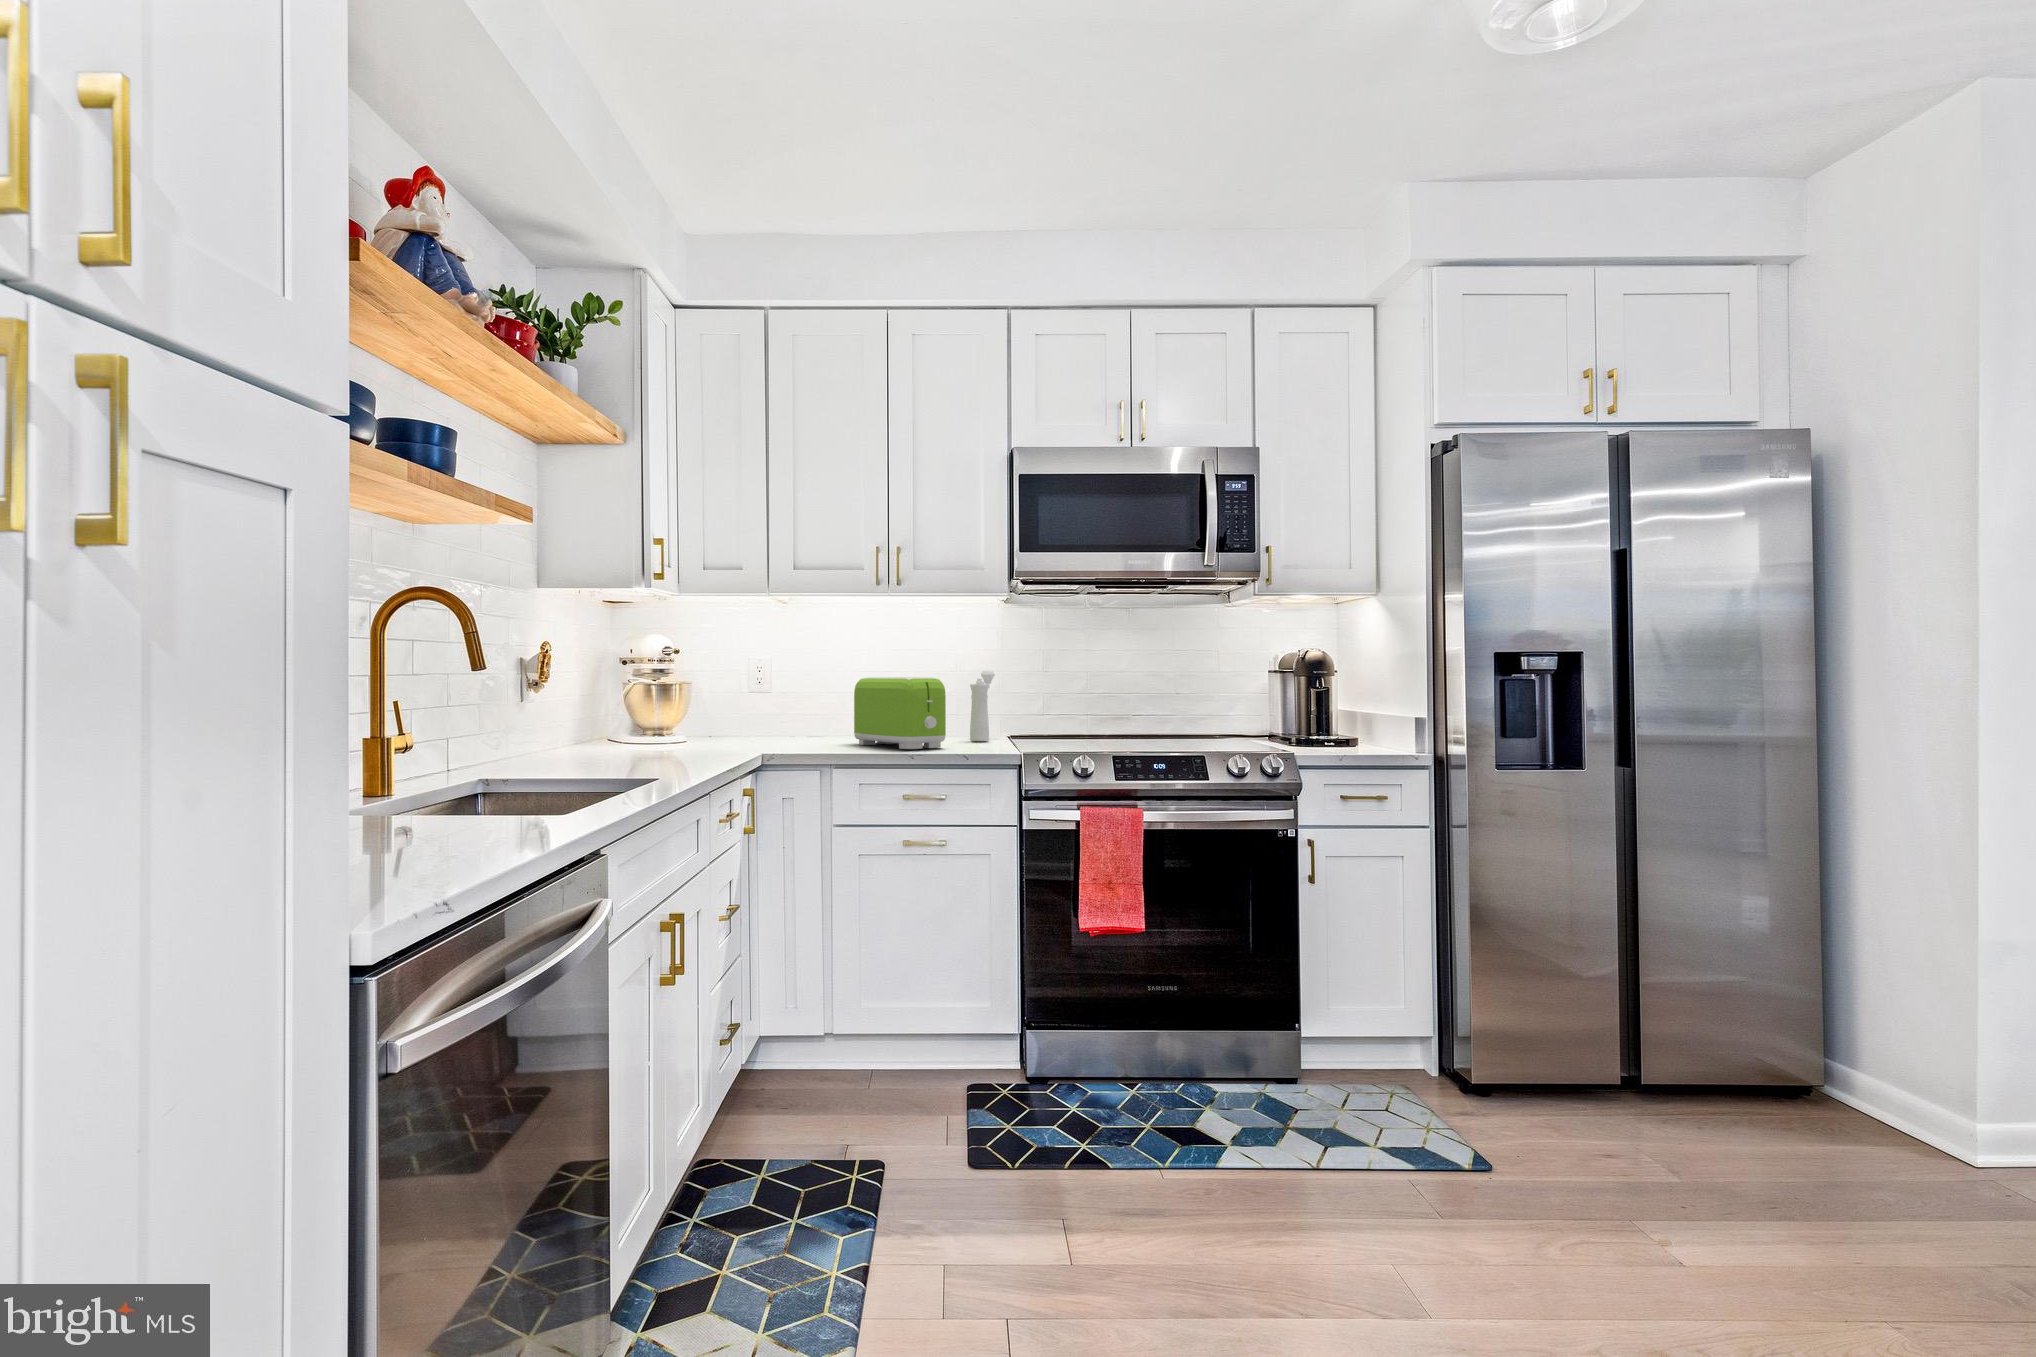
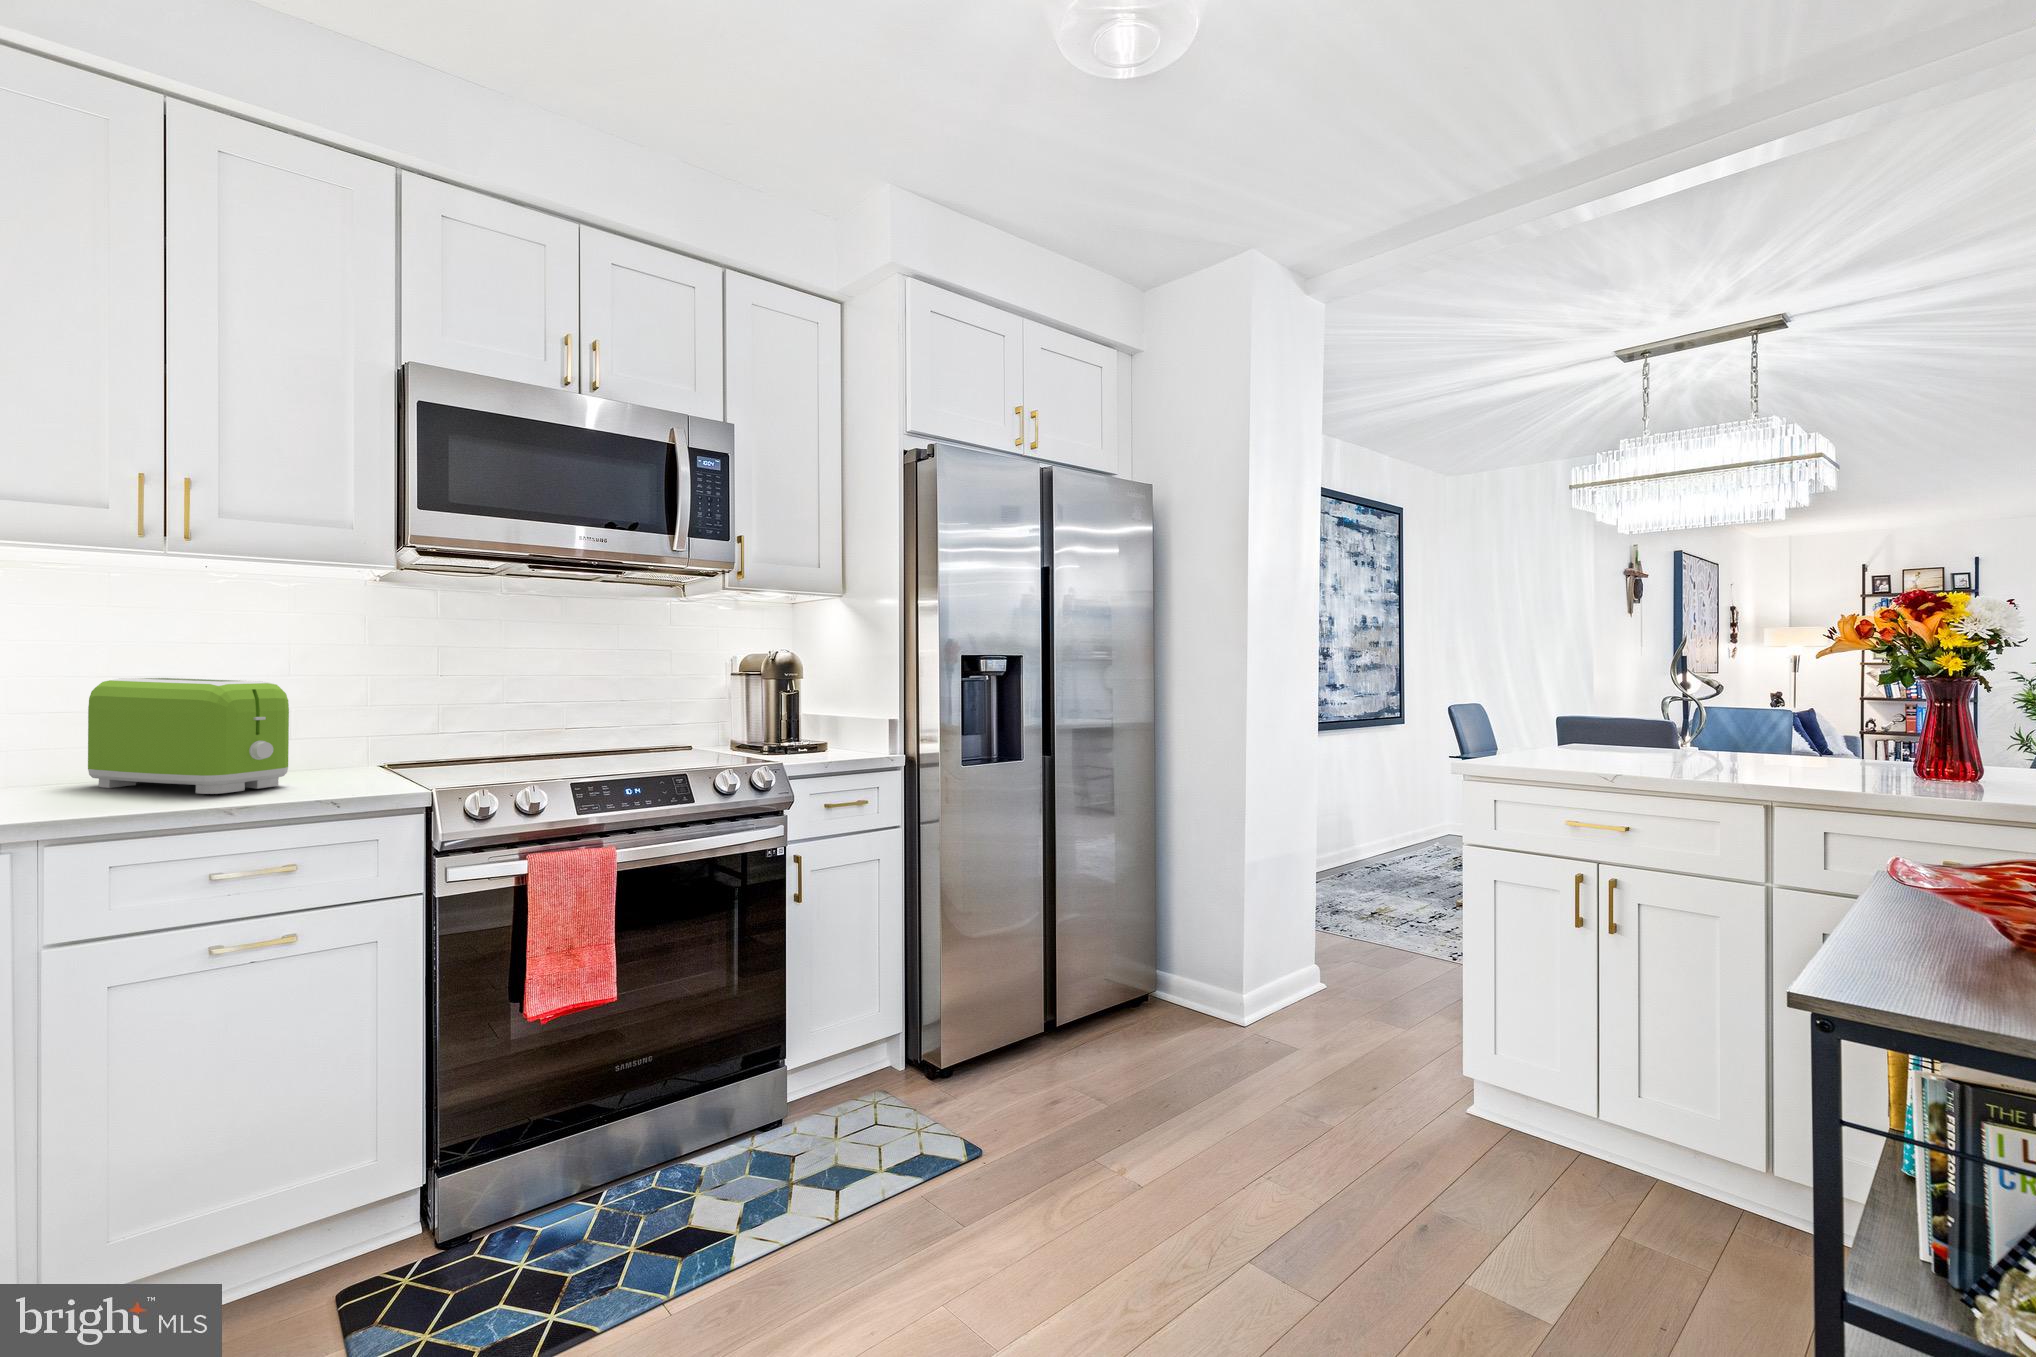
pepper mill: present [970,671,995,741] -> none [322,668,362,768]

